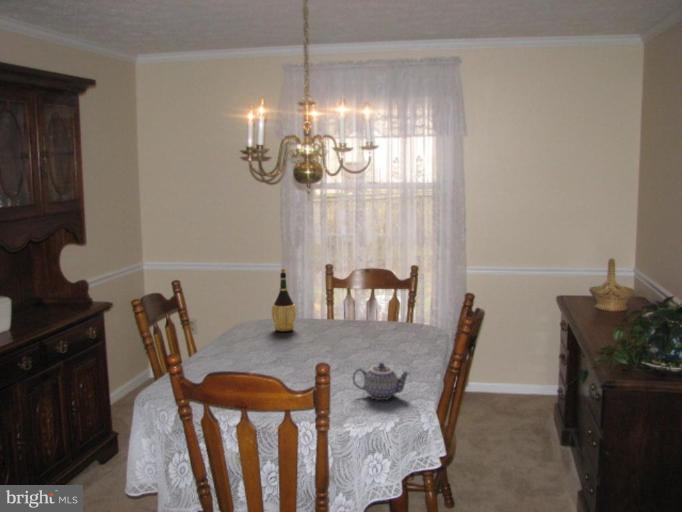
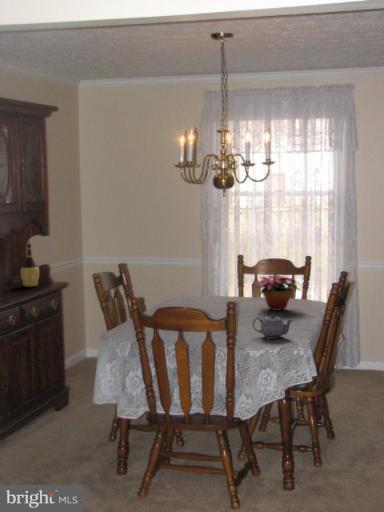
wine bottle: present [272,269,297,331] -> present [21,241,39,287]
flower arrangement: none [348,294,415,343] -> present [257,275,299,311]

